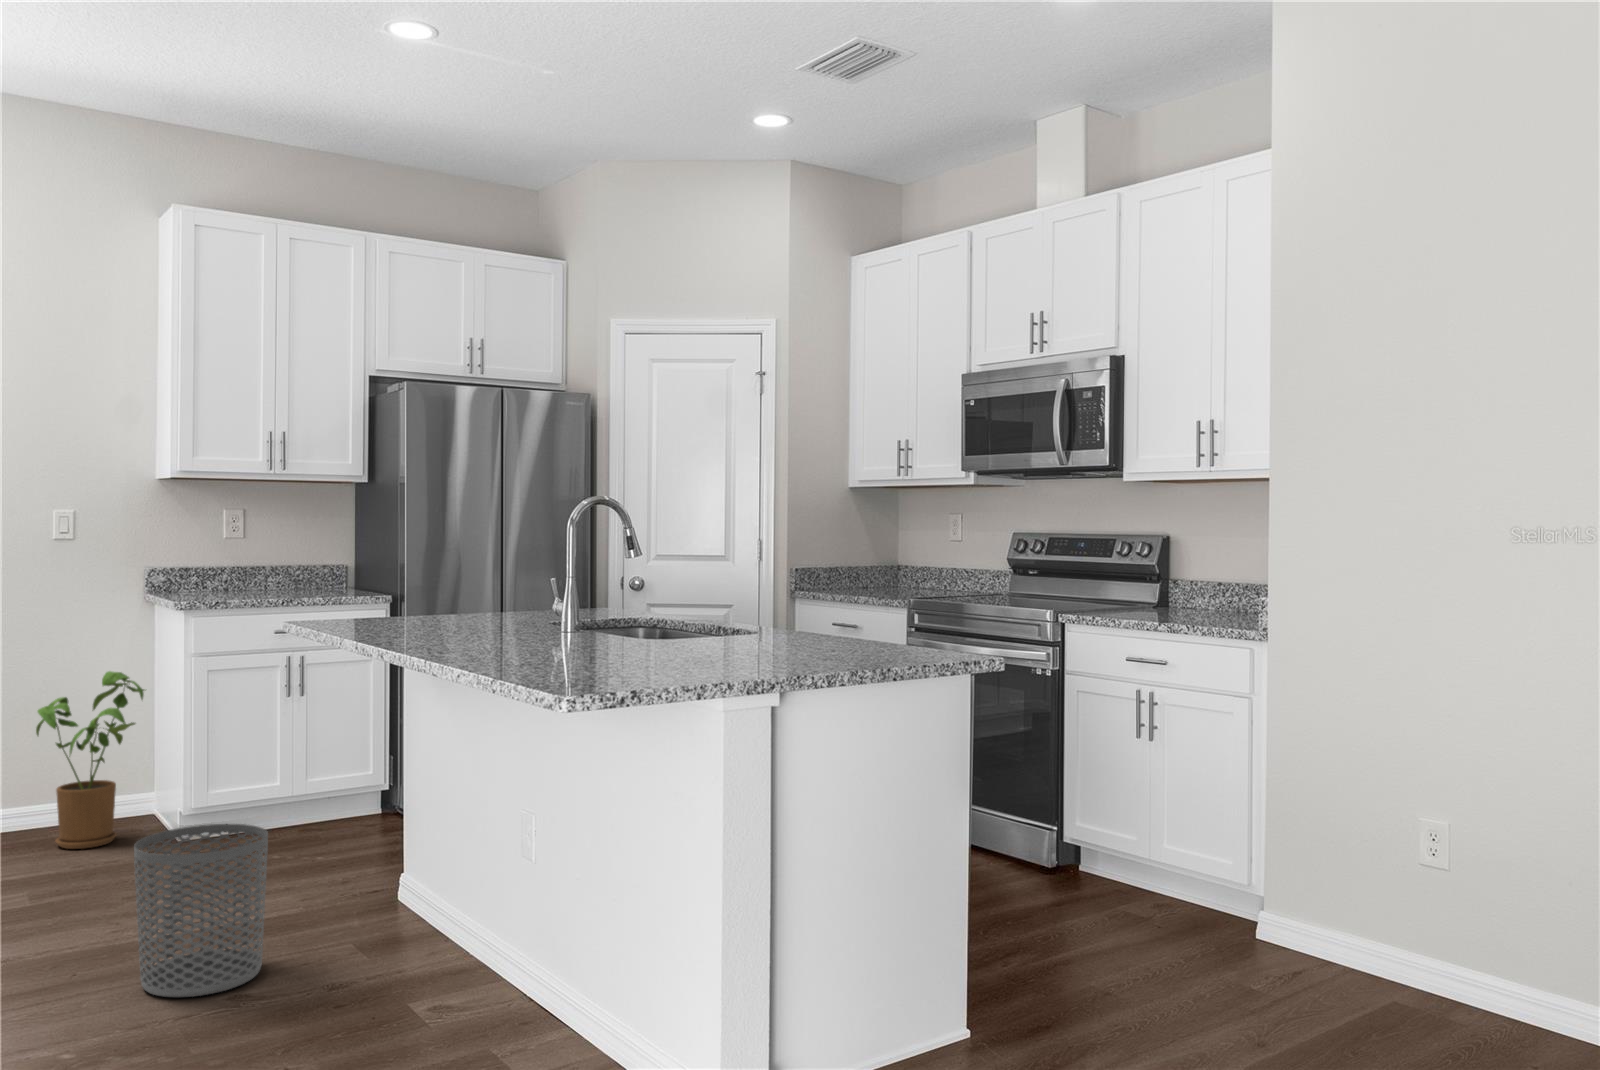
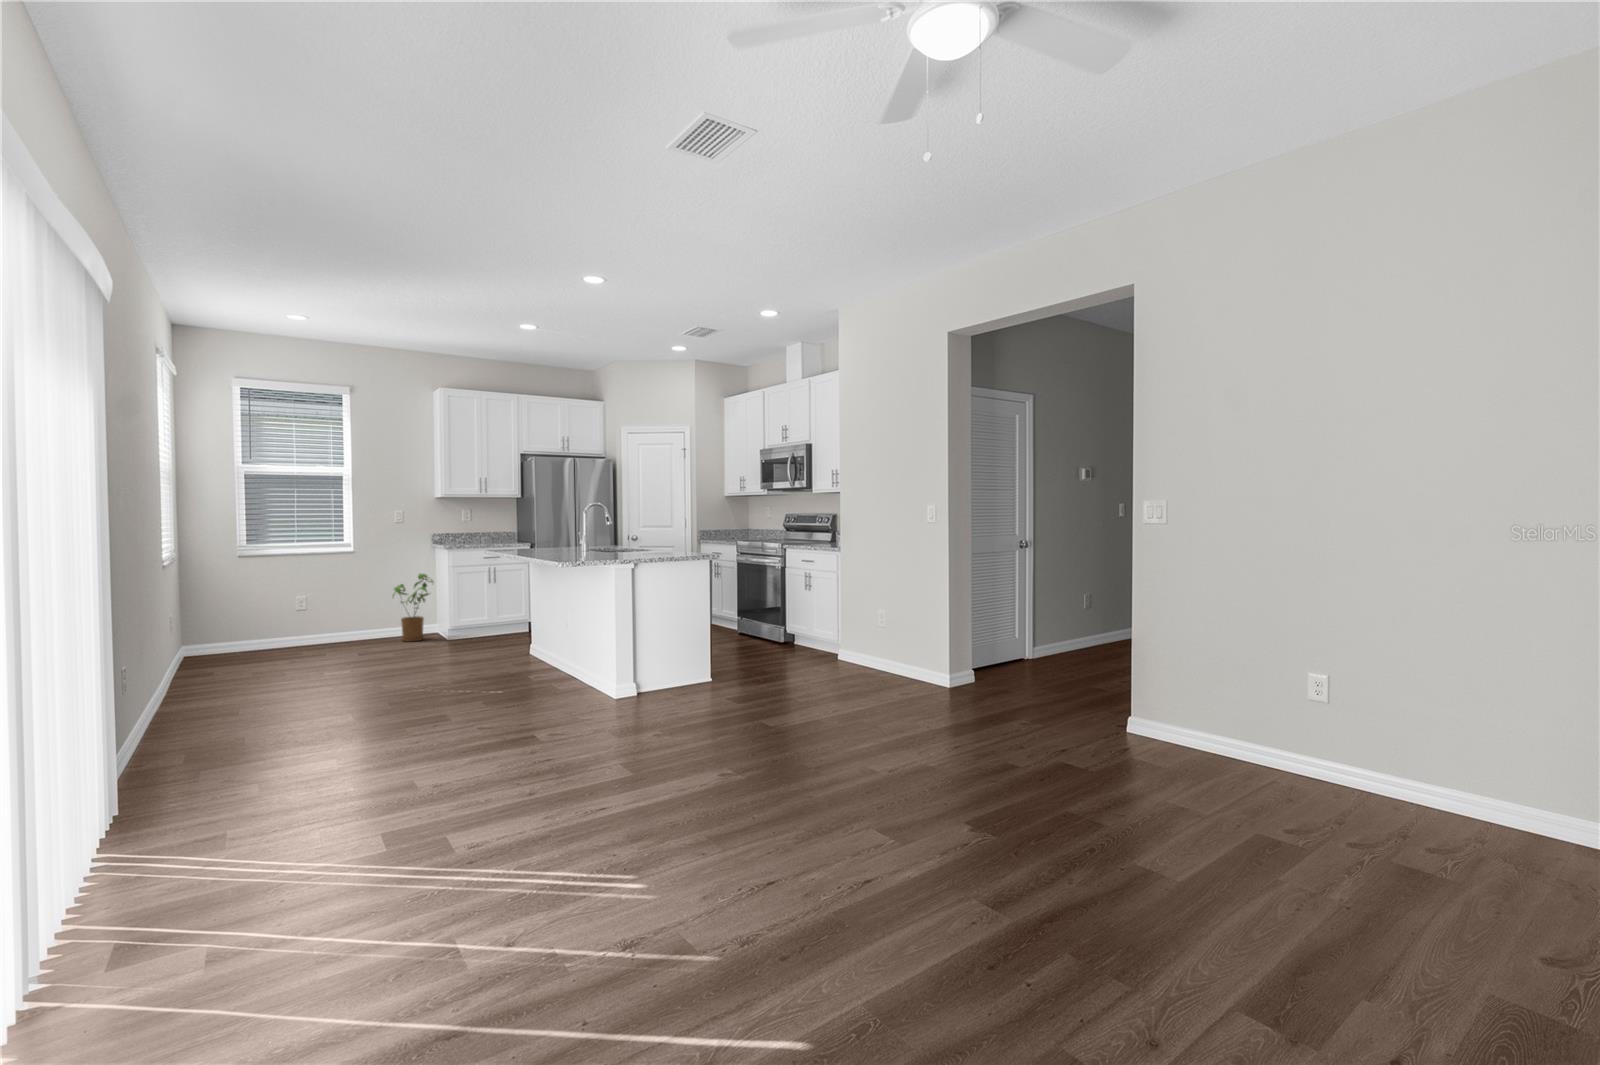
waste bin: present [134,824,268,997] -> none [441,617,485,670]

